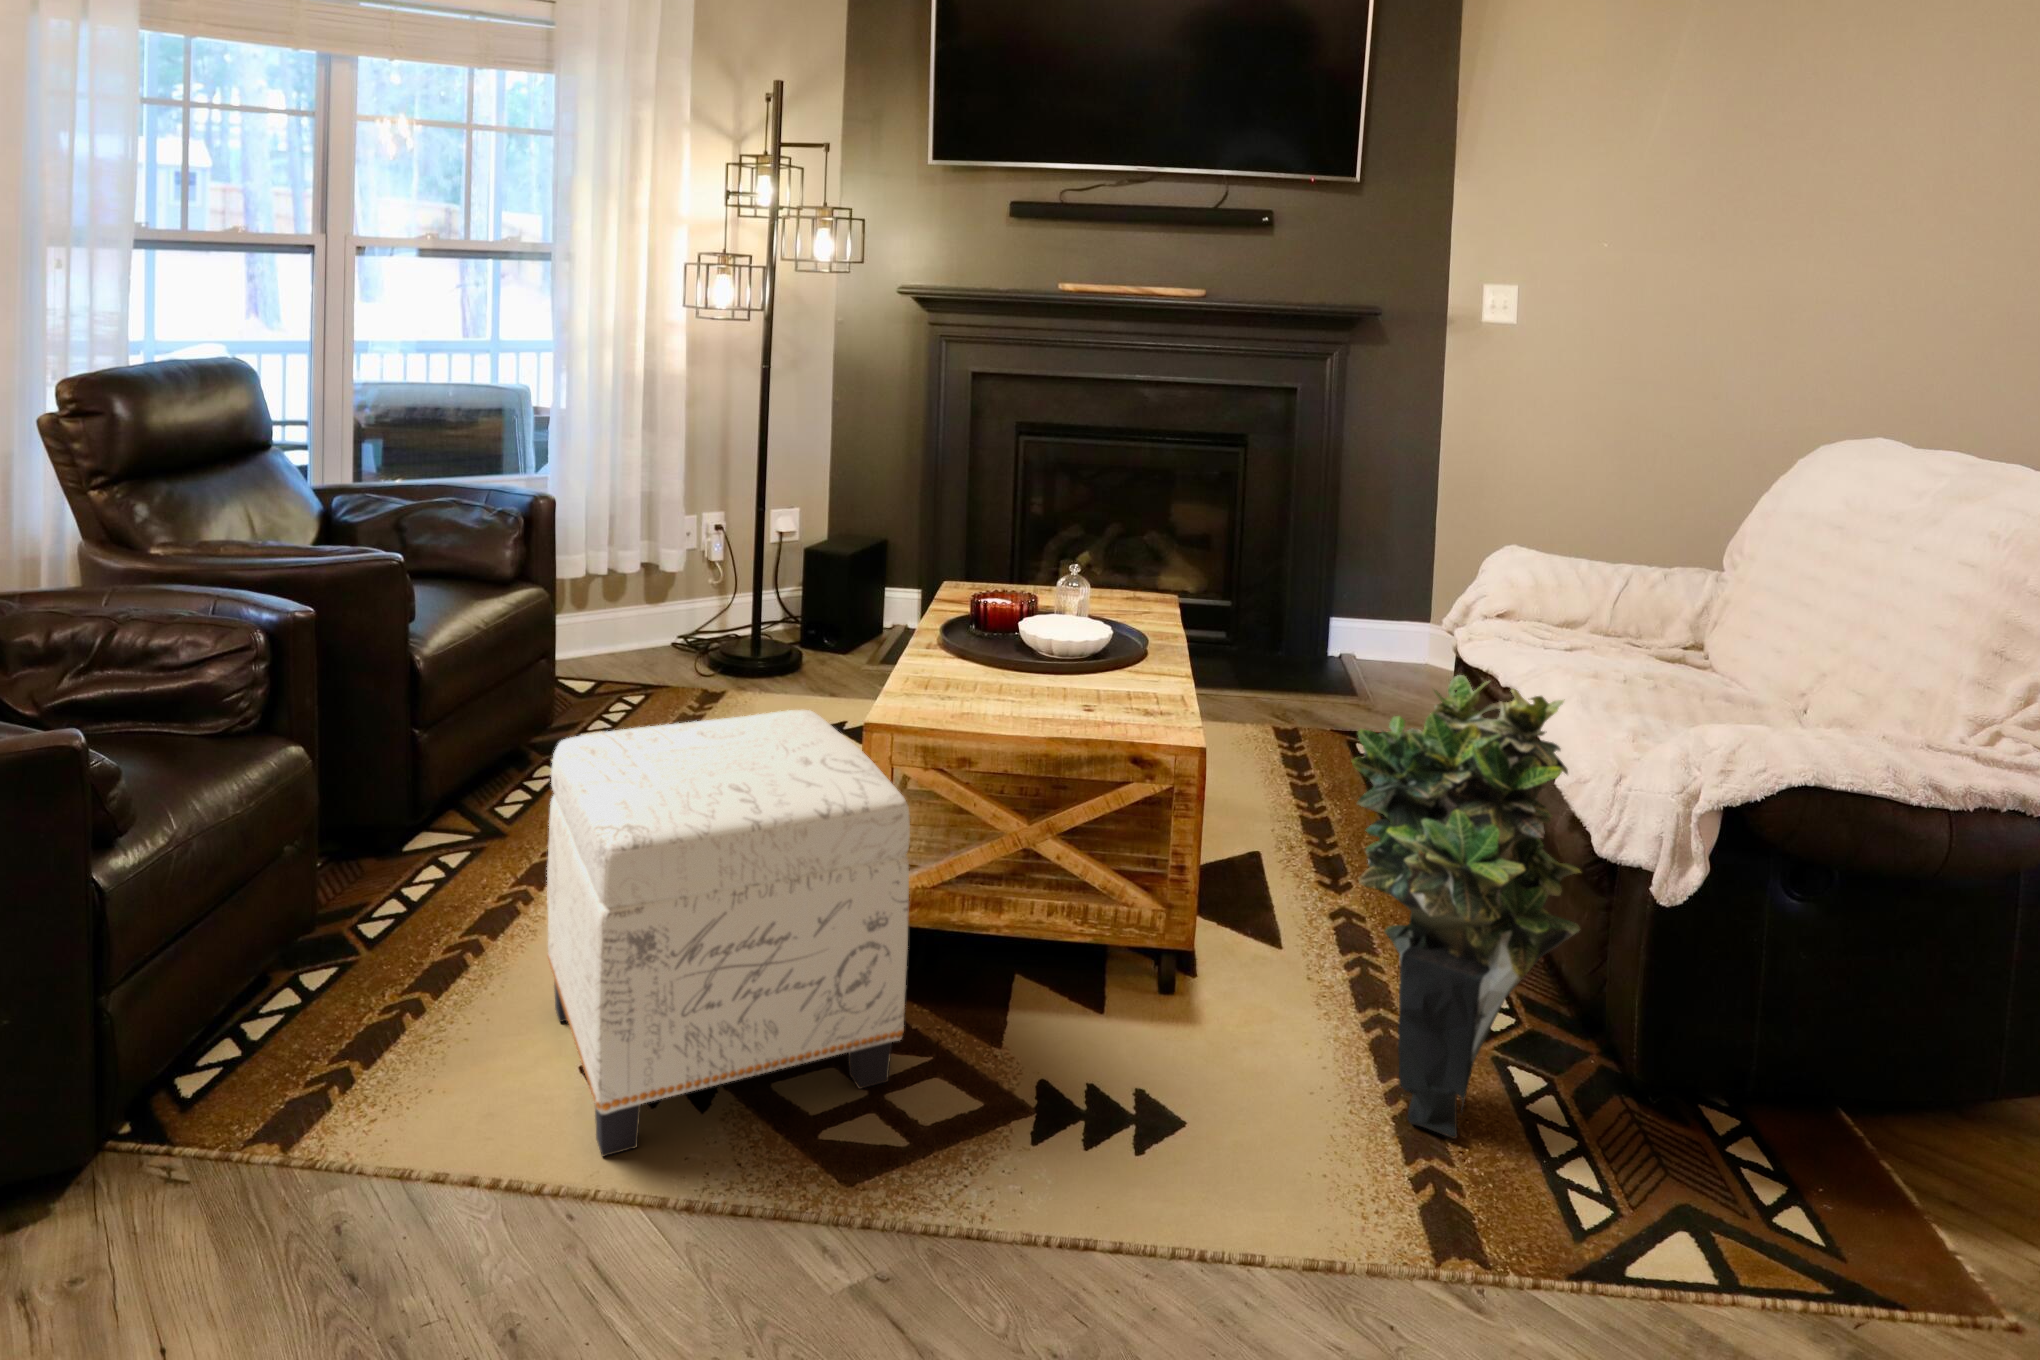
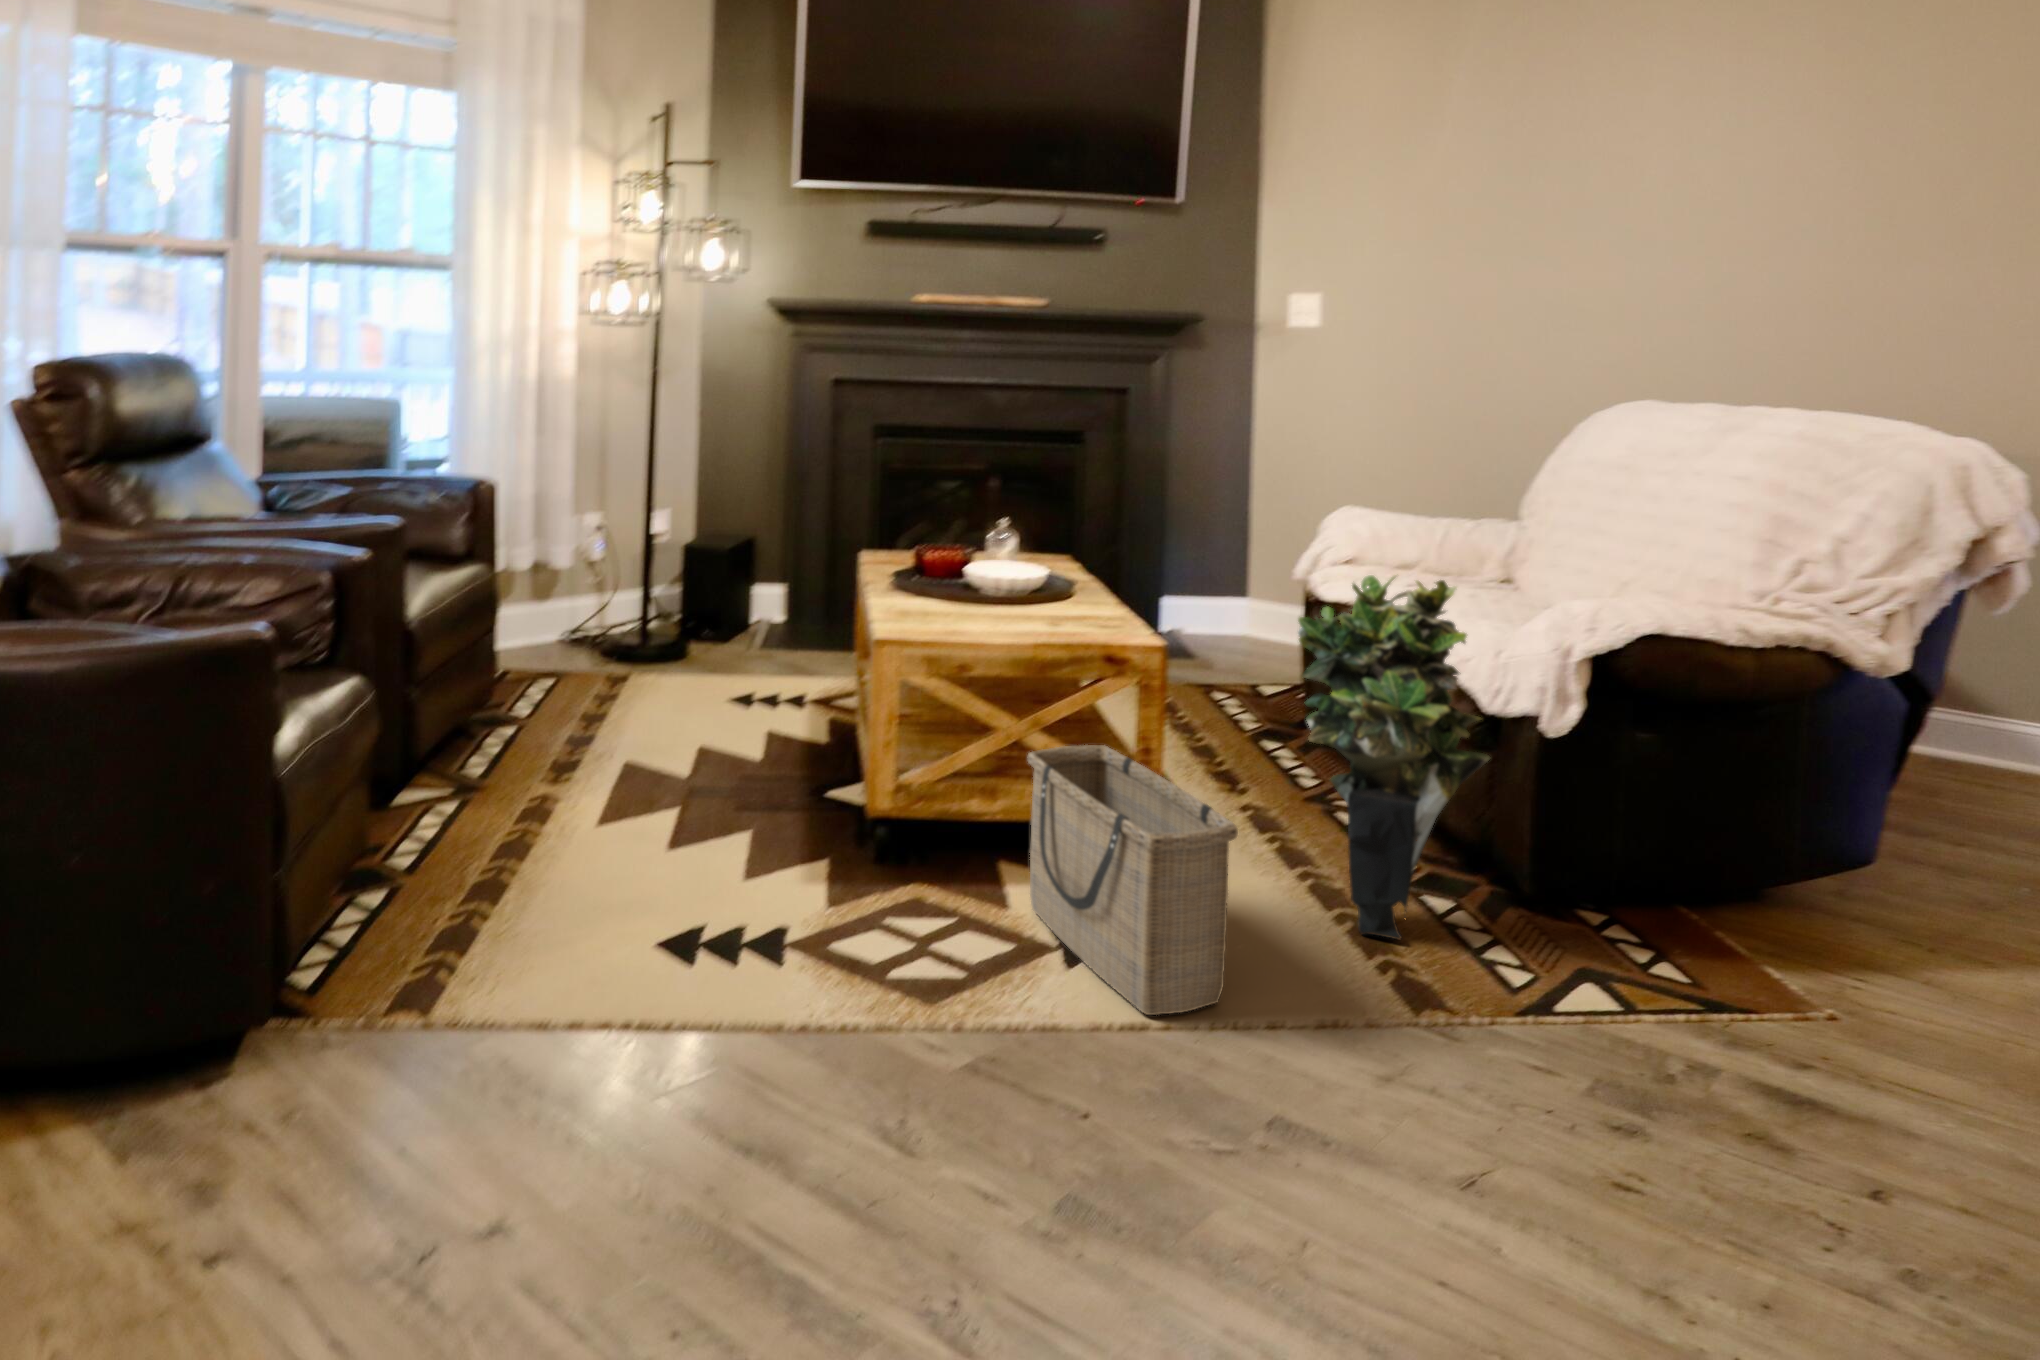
ottoman: present [547,710,910,1156] -> none [597,634,946,1001]
basket: none [1020,866,1222,1231] -> present [1027,745,1238,1015]

